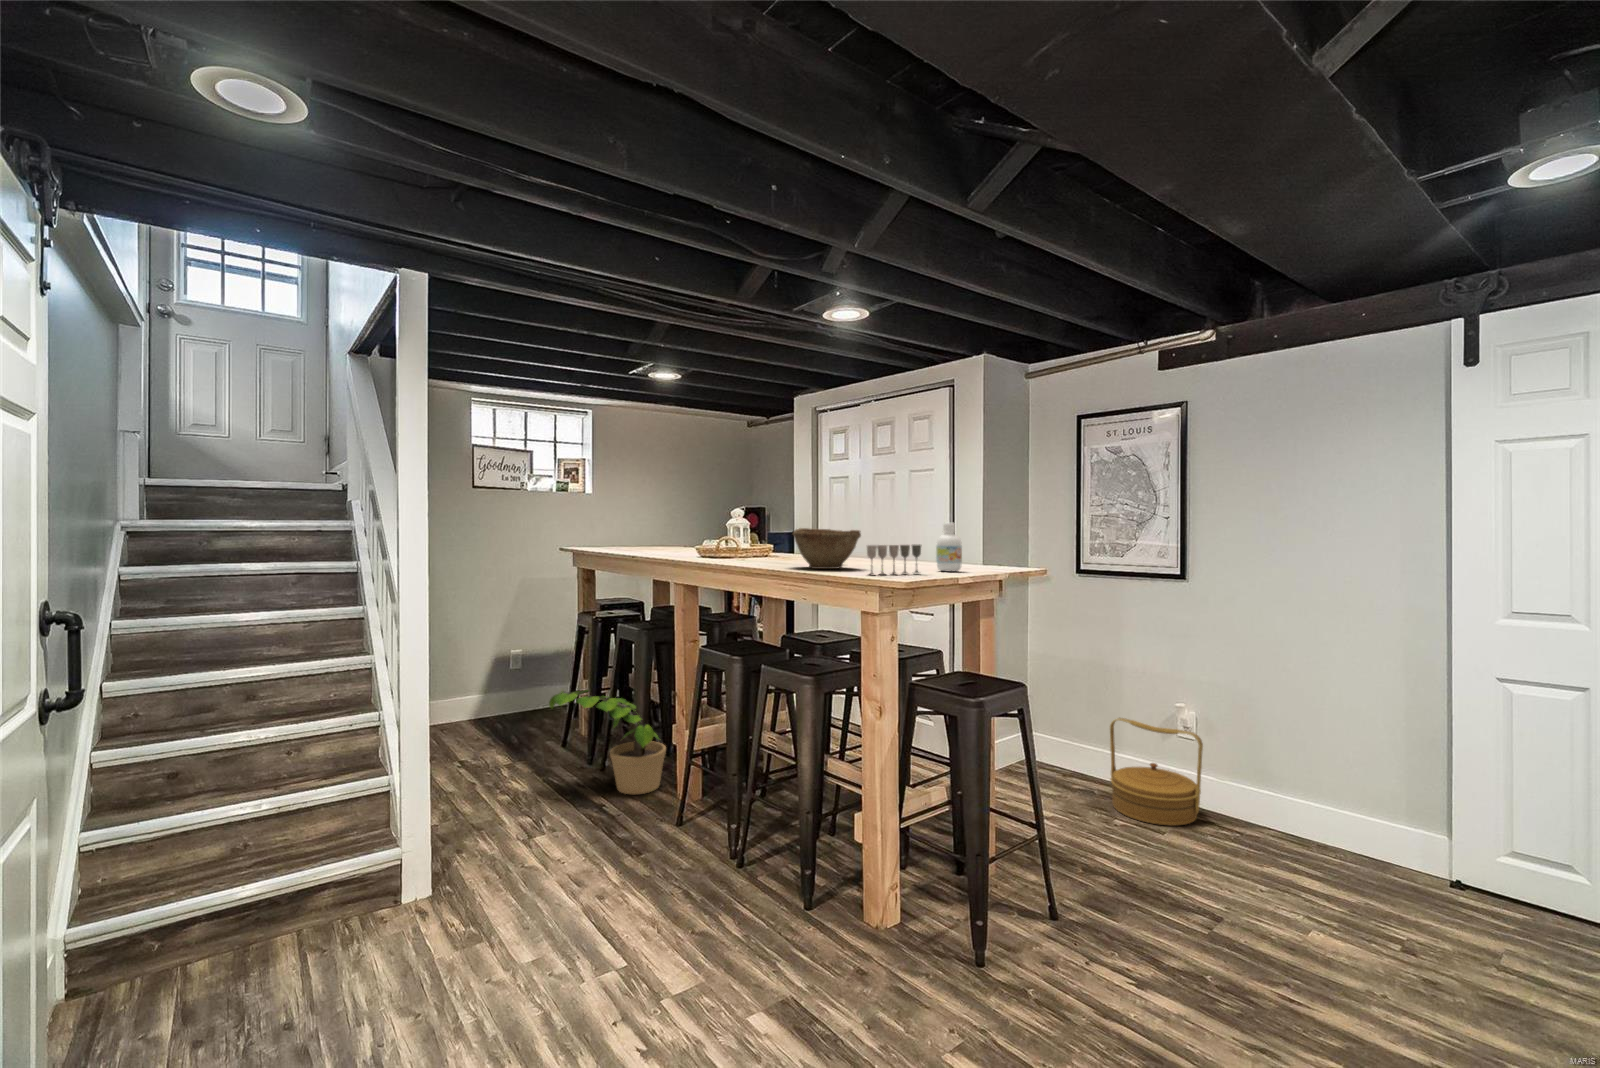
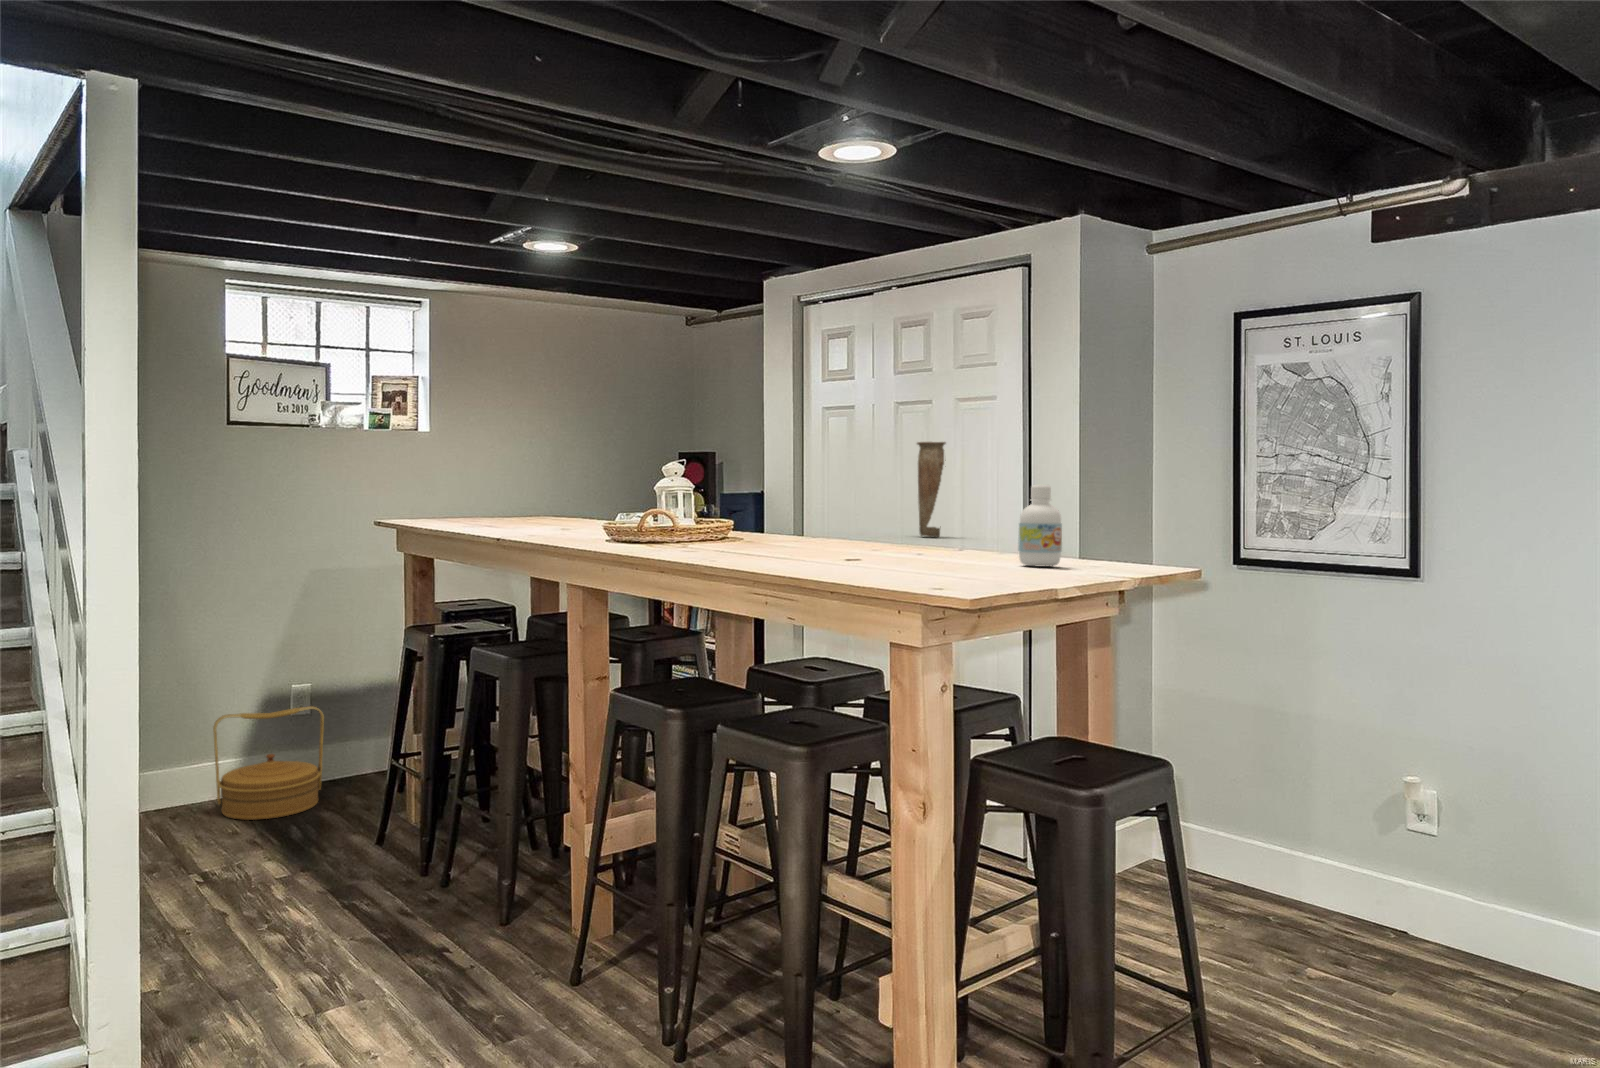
vase: none [891,494,910,554] -> present [917,442,946,537]
bowl: present [793,528,861,569] -> none [776,491,894,560]
wine glass: present [867,545,921,575] -> none [912,521,1002,572]
potted plant: present [549,691,666,794] -> none [355,758,552,929]
woven basket: present [1110,718,1203,826] -> present [213,706,324,820]

